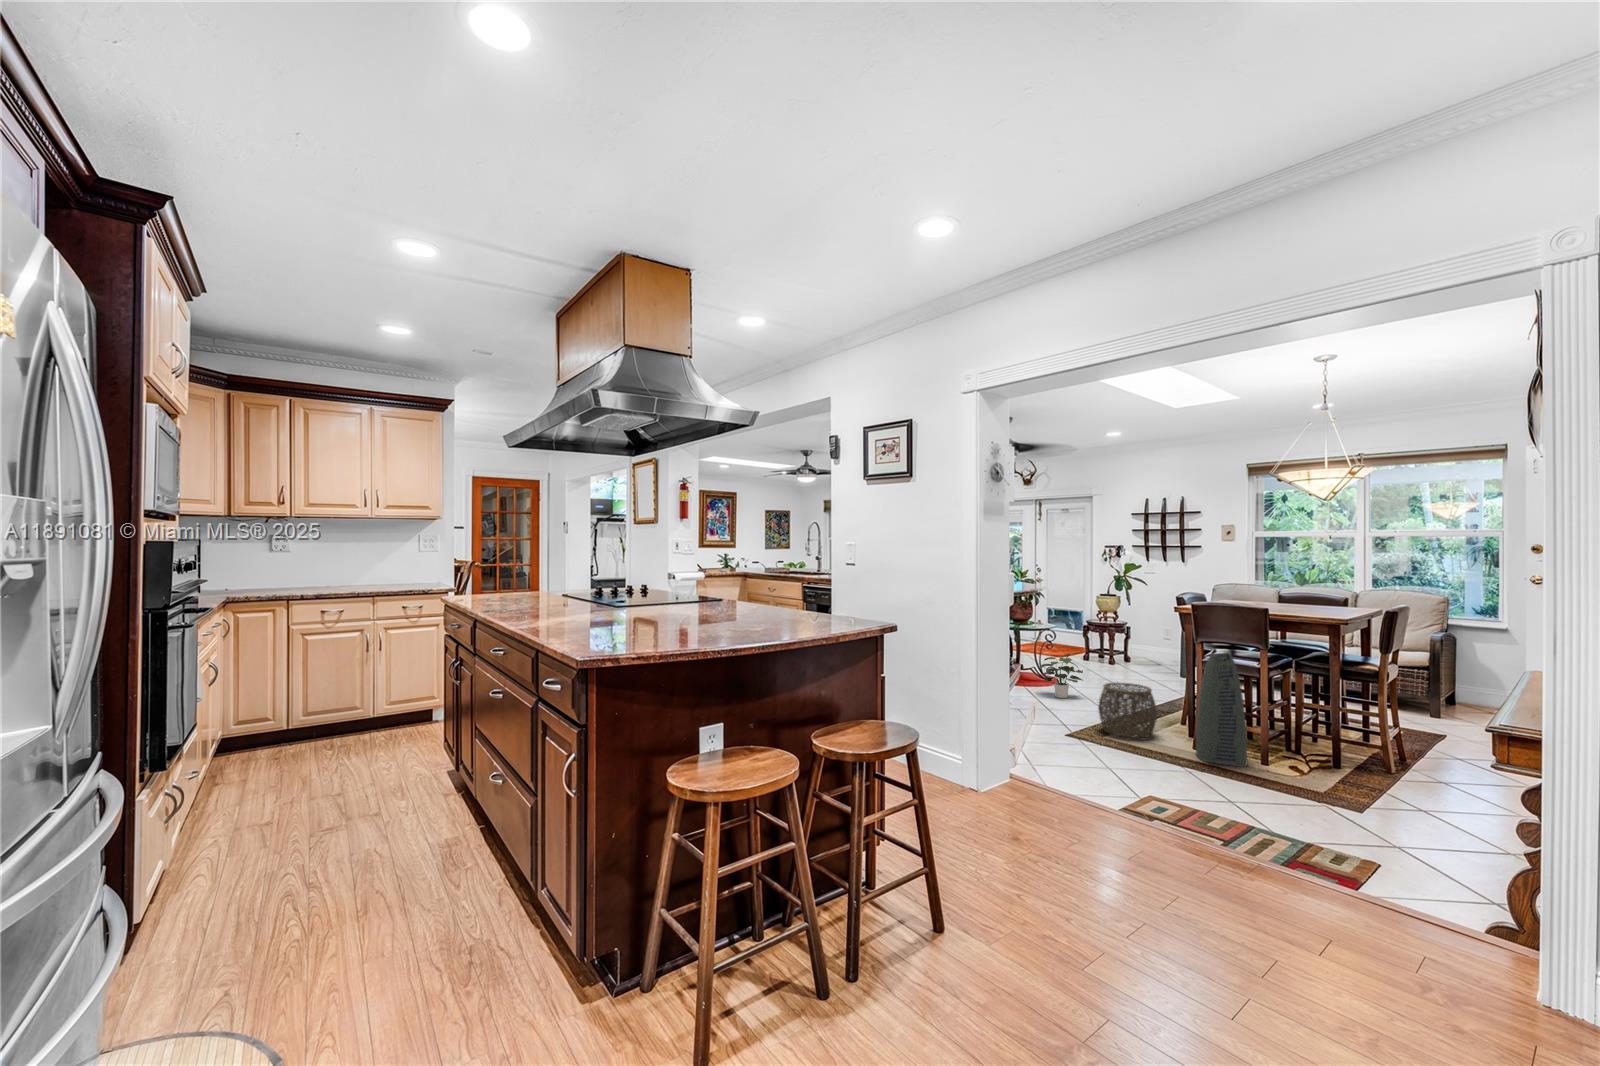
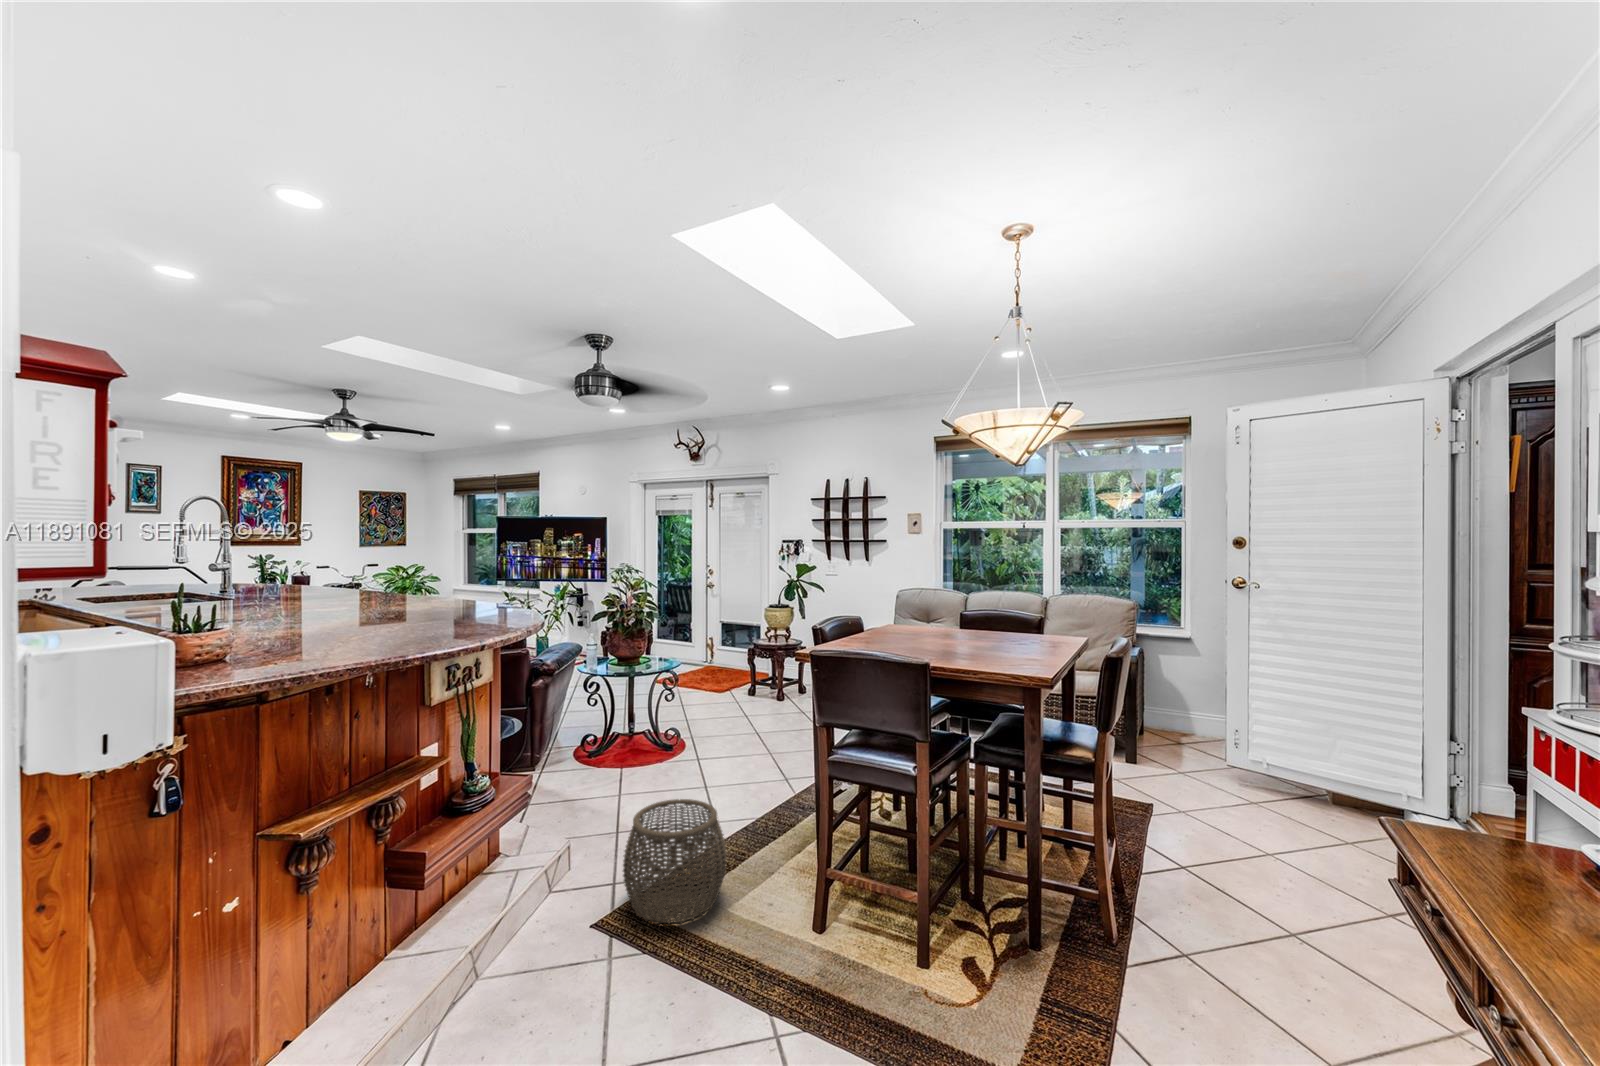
air purifier: present [1196,652,1247,767] -> none [757,762,844,1020]
potted plant: present [1040,654,1083,698] -> none [614,718,682,793]

